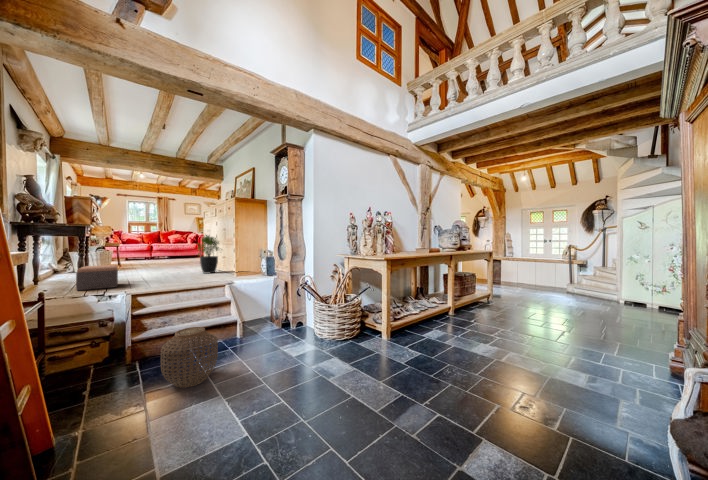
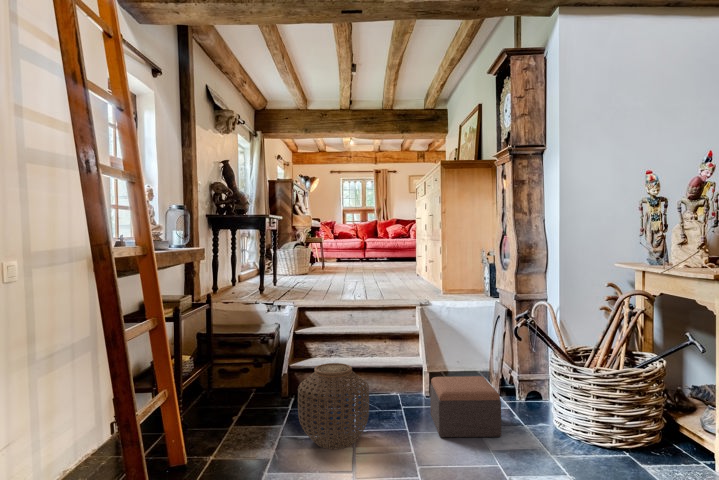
potted plant: present [197,235,219,273] -> none [393,223,433,285]
footstool: present [76,265,118,290] -> present [430,376,501,437]

